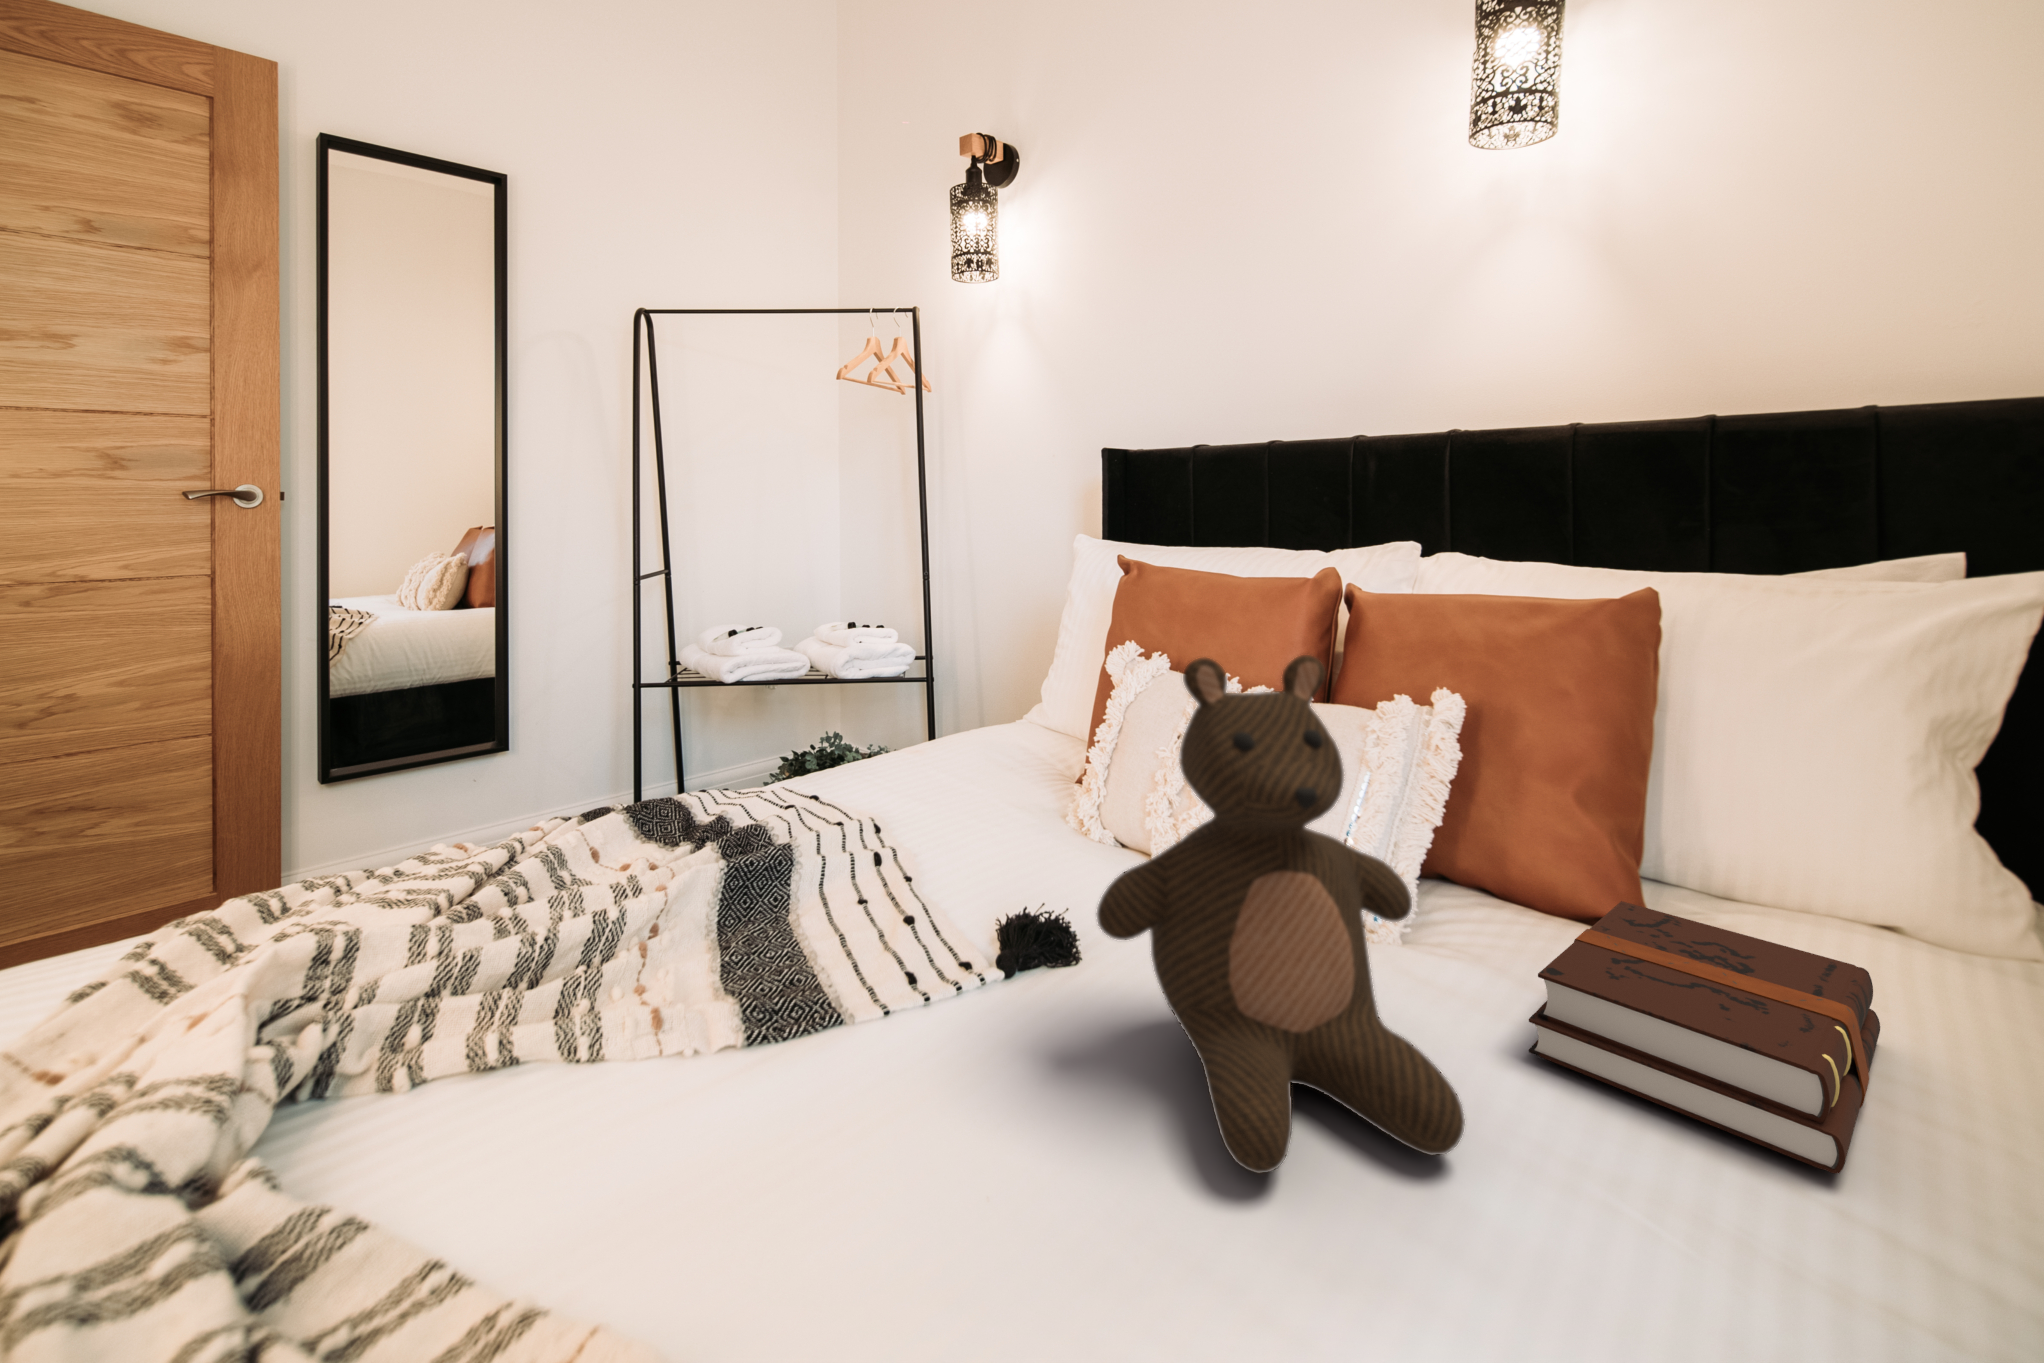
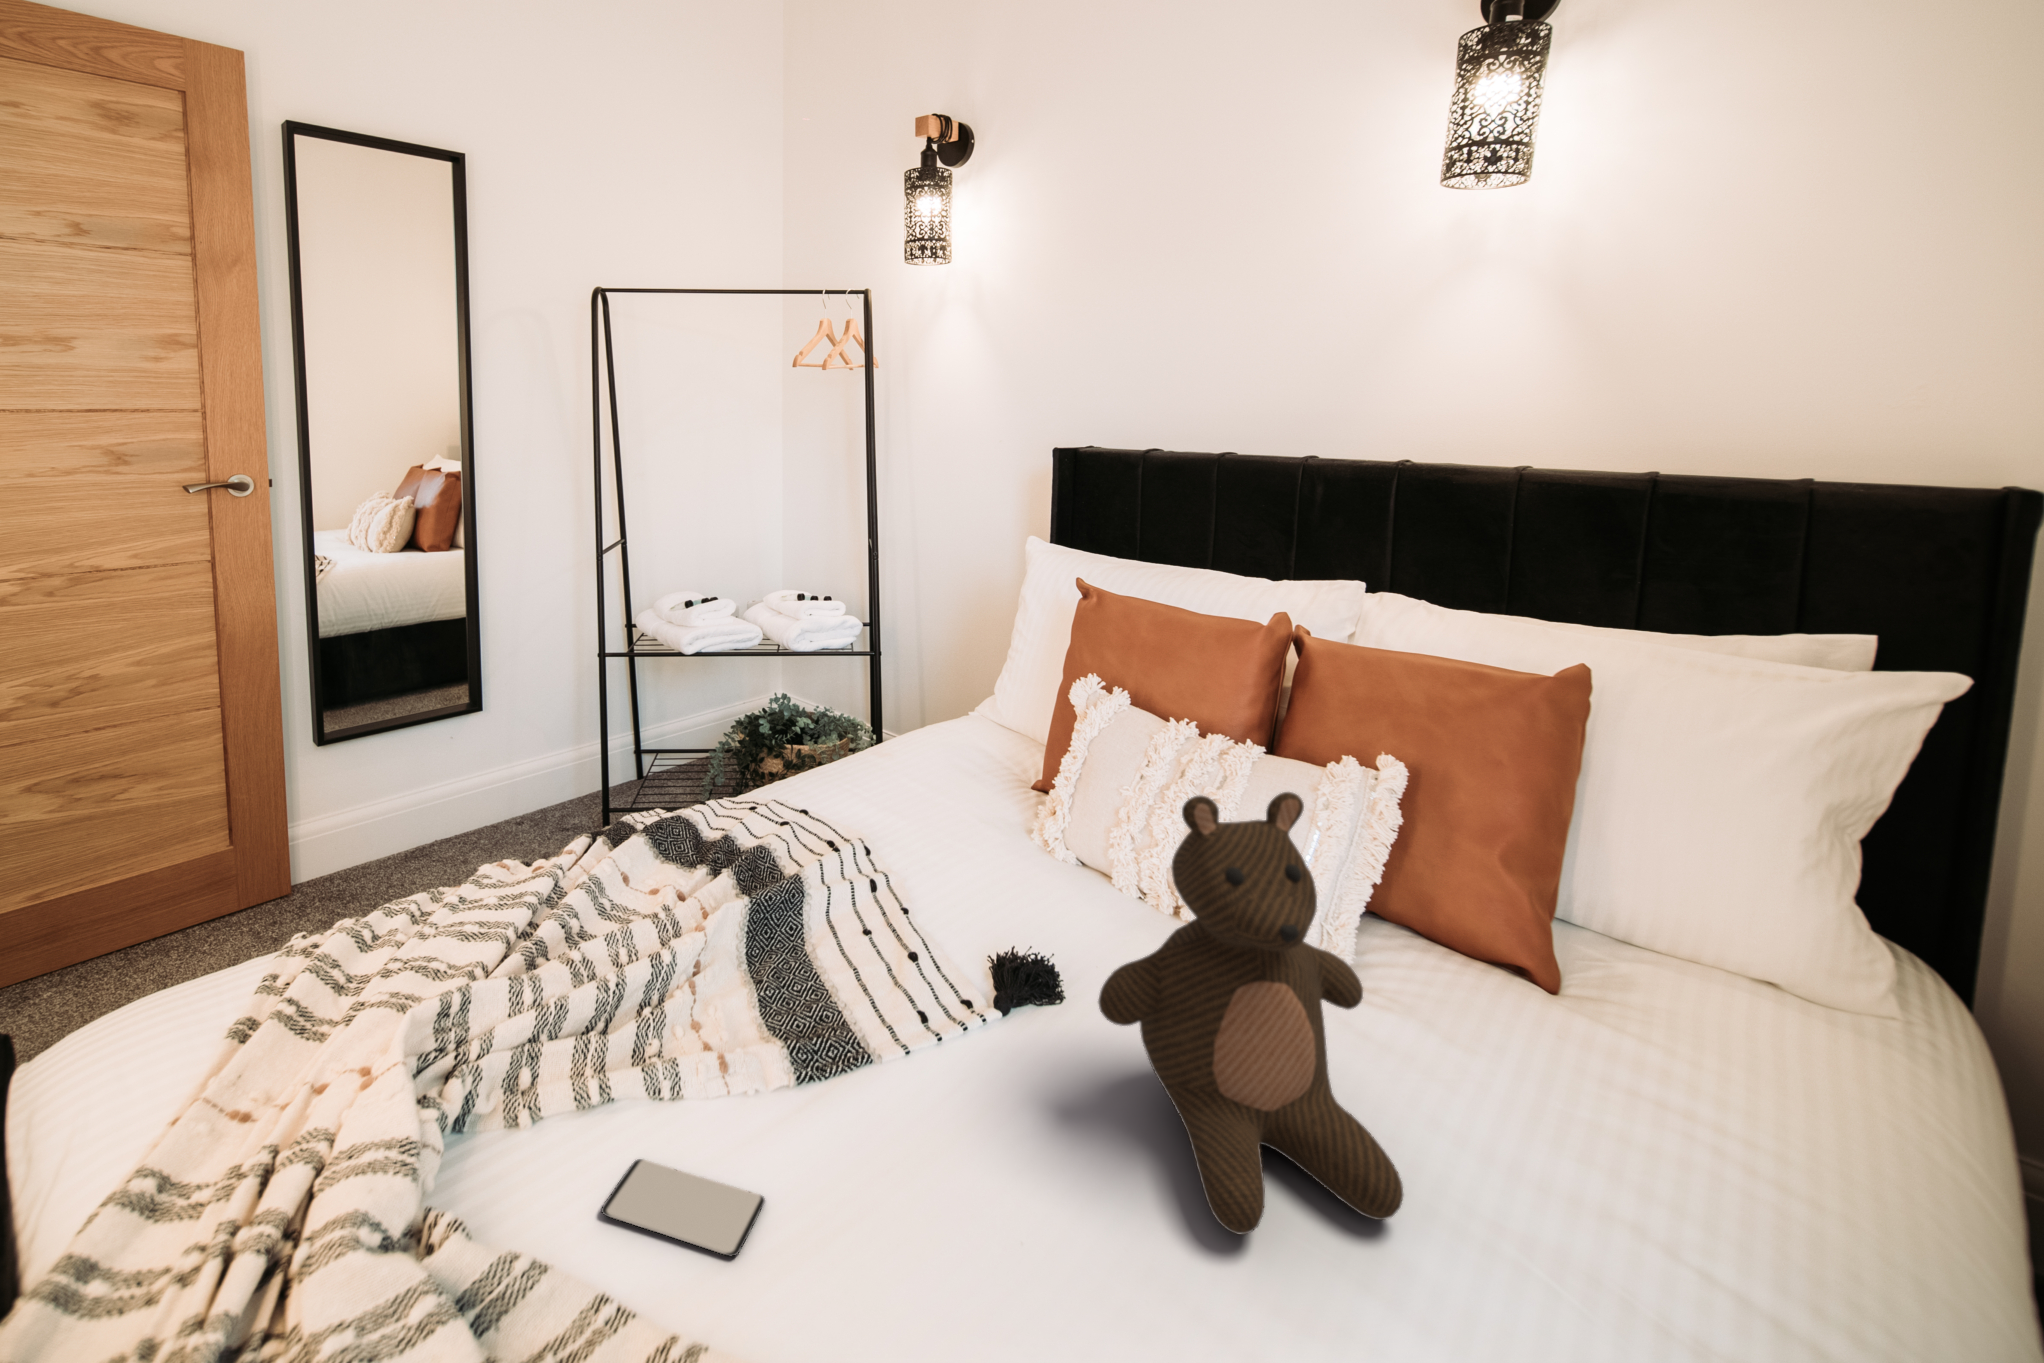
hardback book: present [1529,901,1880,1174] -> none [1452,972,1747,1246]
smartphone: none [462,1117,673,1217] -> present [601,1159,765,1257]

